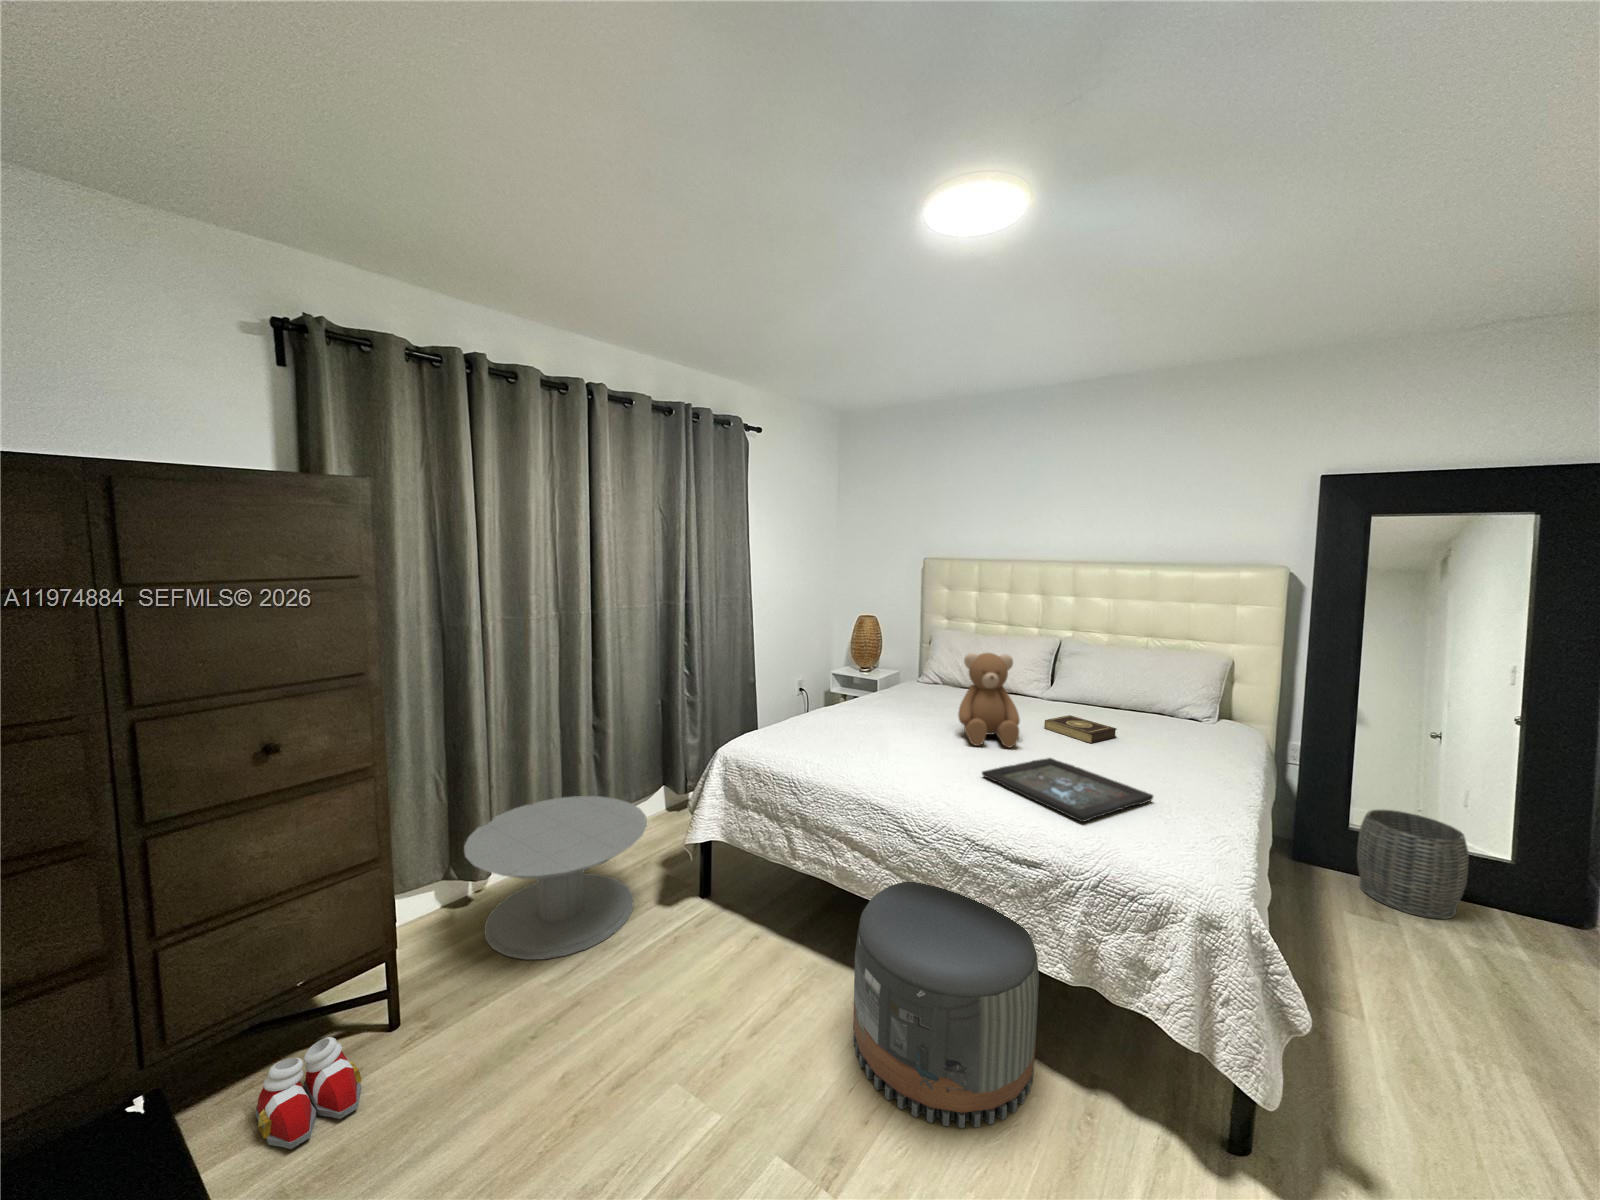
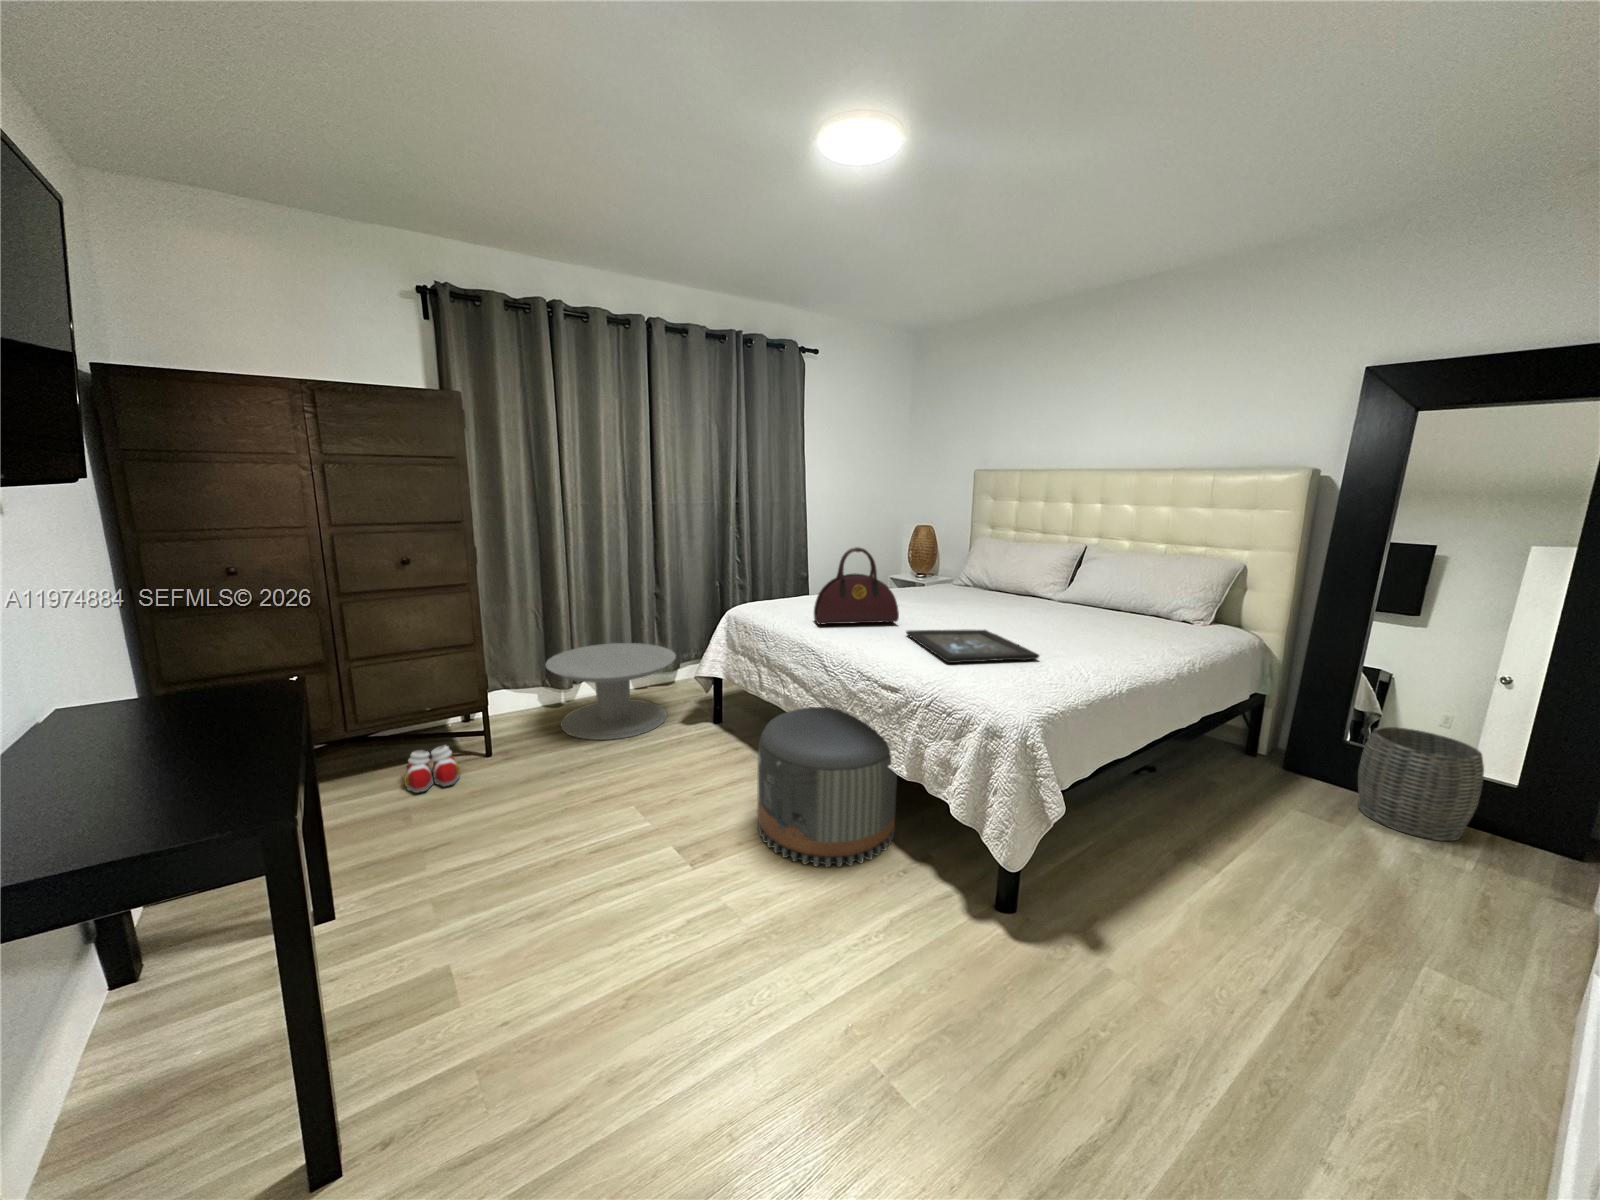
teddy bear: present [958,653,1020,748] -> none [925,541,981,623]
handbag: none [858,673,955,772] -> present [814,547,899,625]
book: present [1044,715,1117,743] -> none [1019,607,1083,627]

